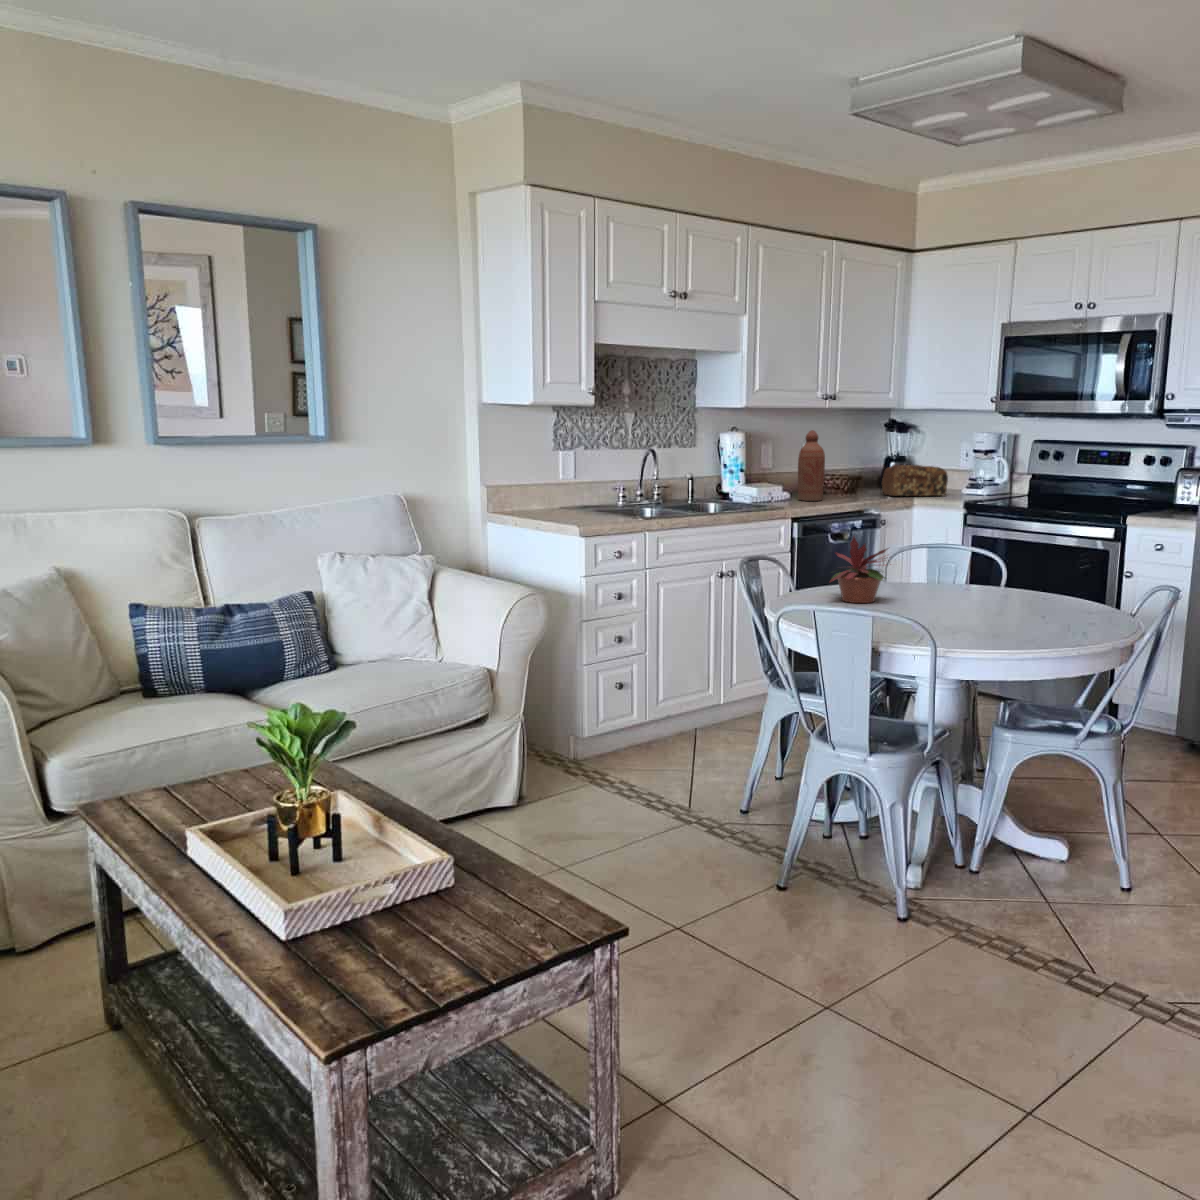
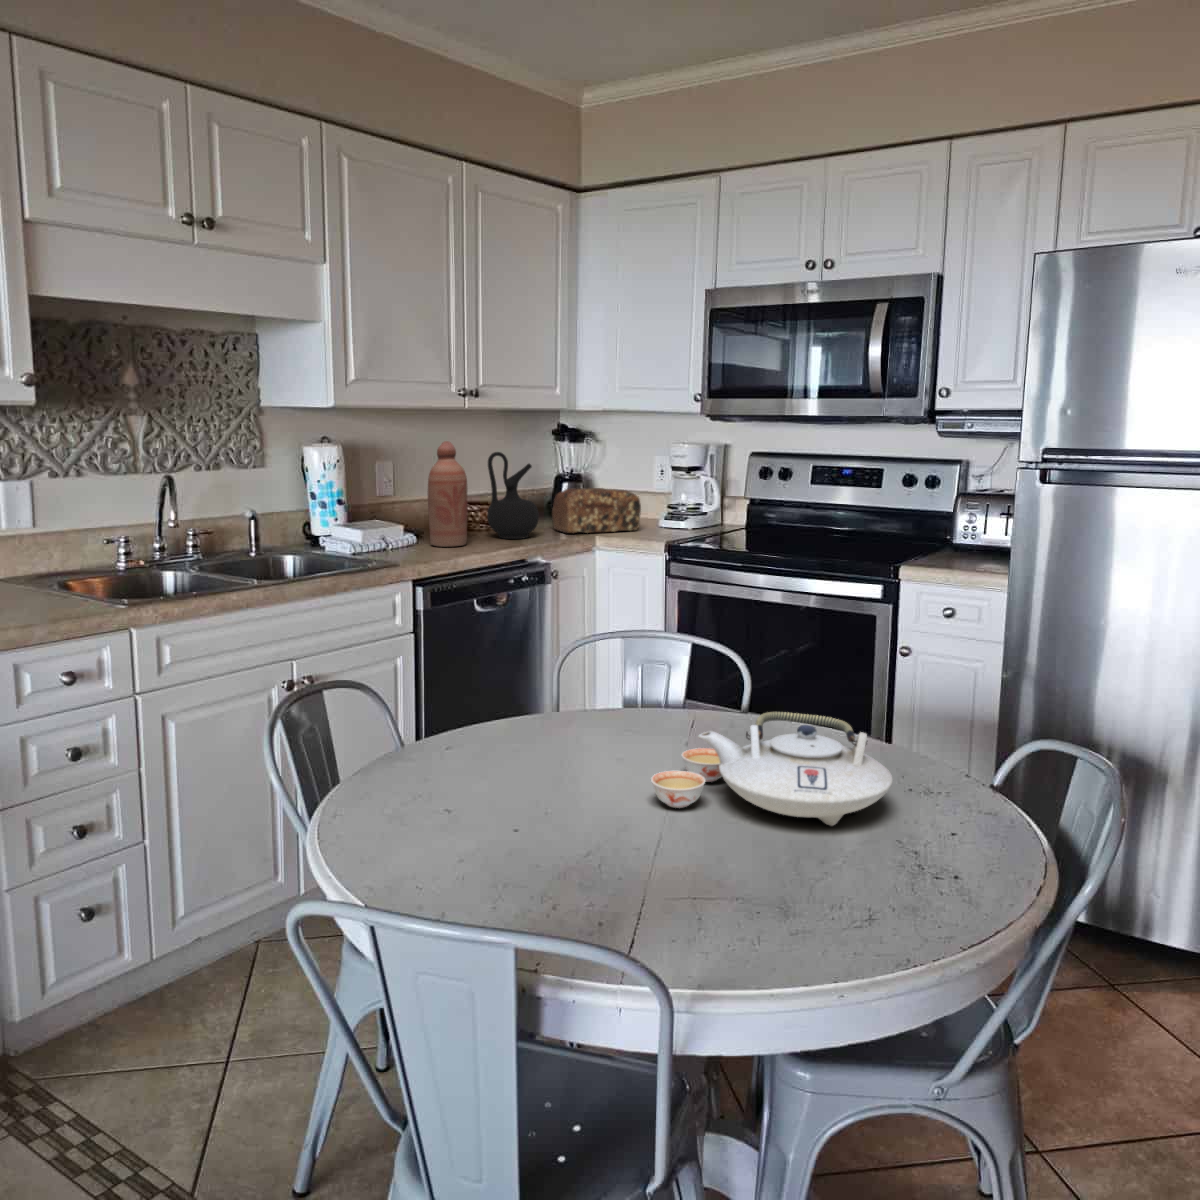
ceramic jug: none [836,438,873,498] -> present [487,452,539,539]
potted plant: present [831,537,887,603] -> none [411,696,583,848]
teapot: none [931,562,1050,606] -> present [651,712,893,826]

